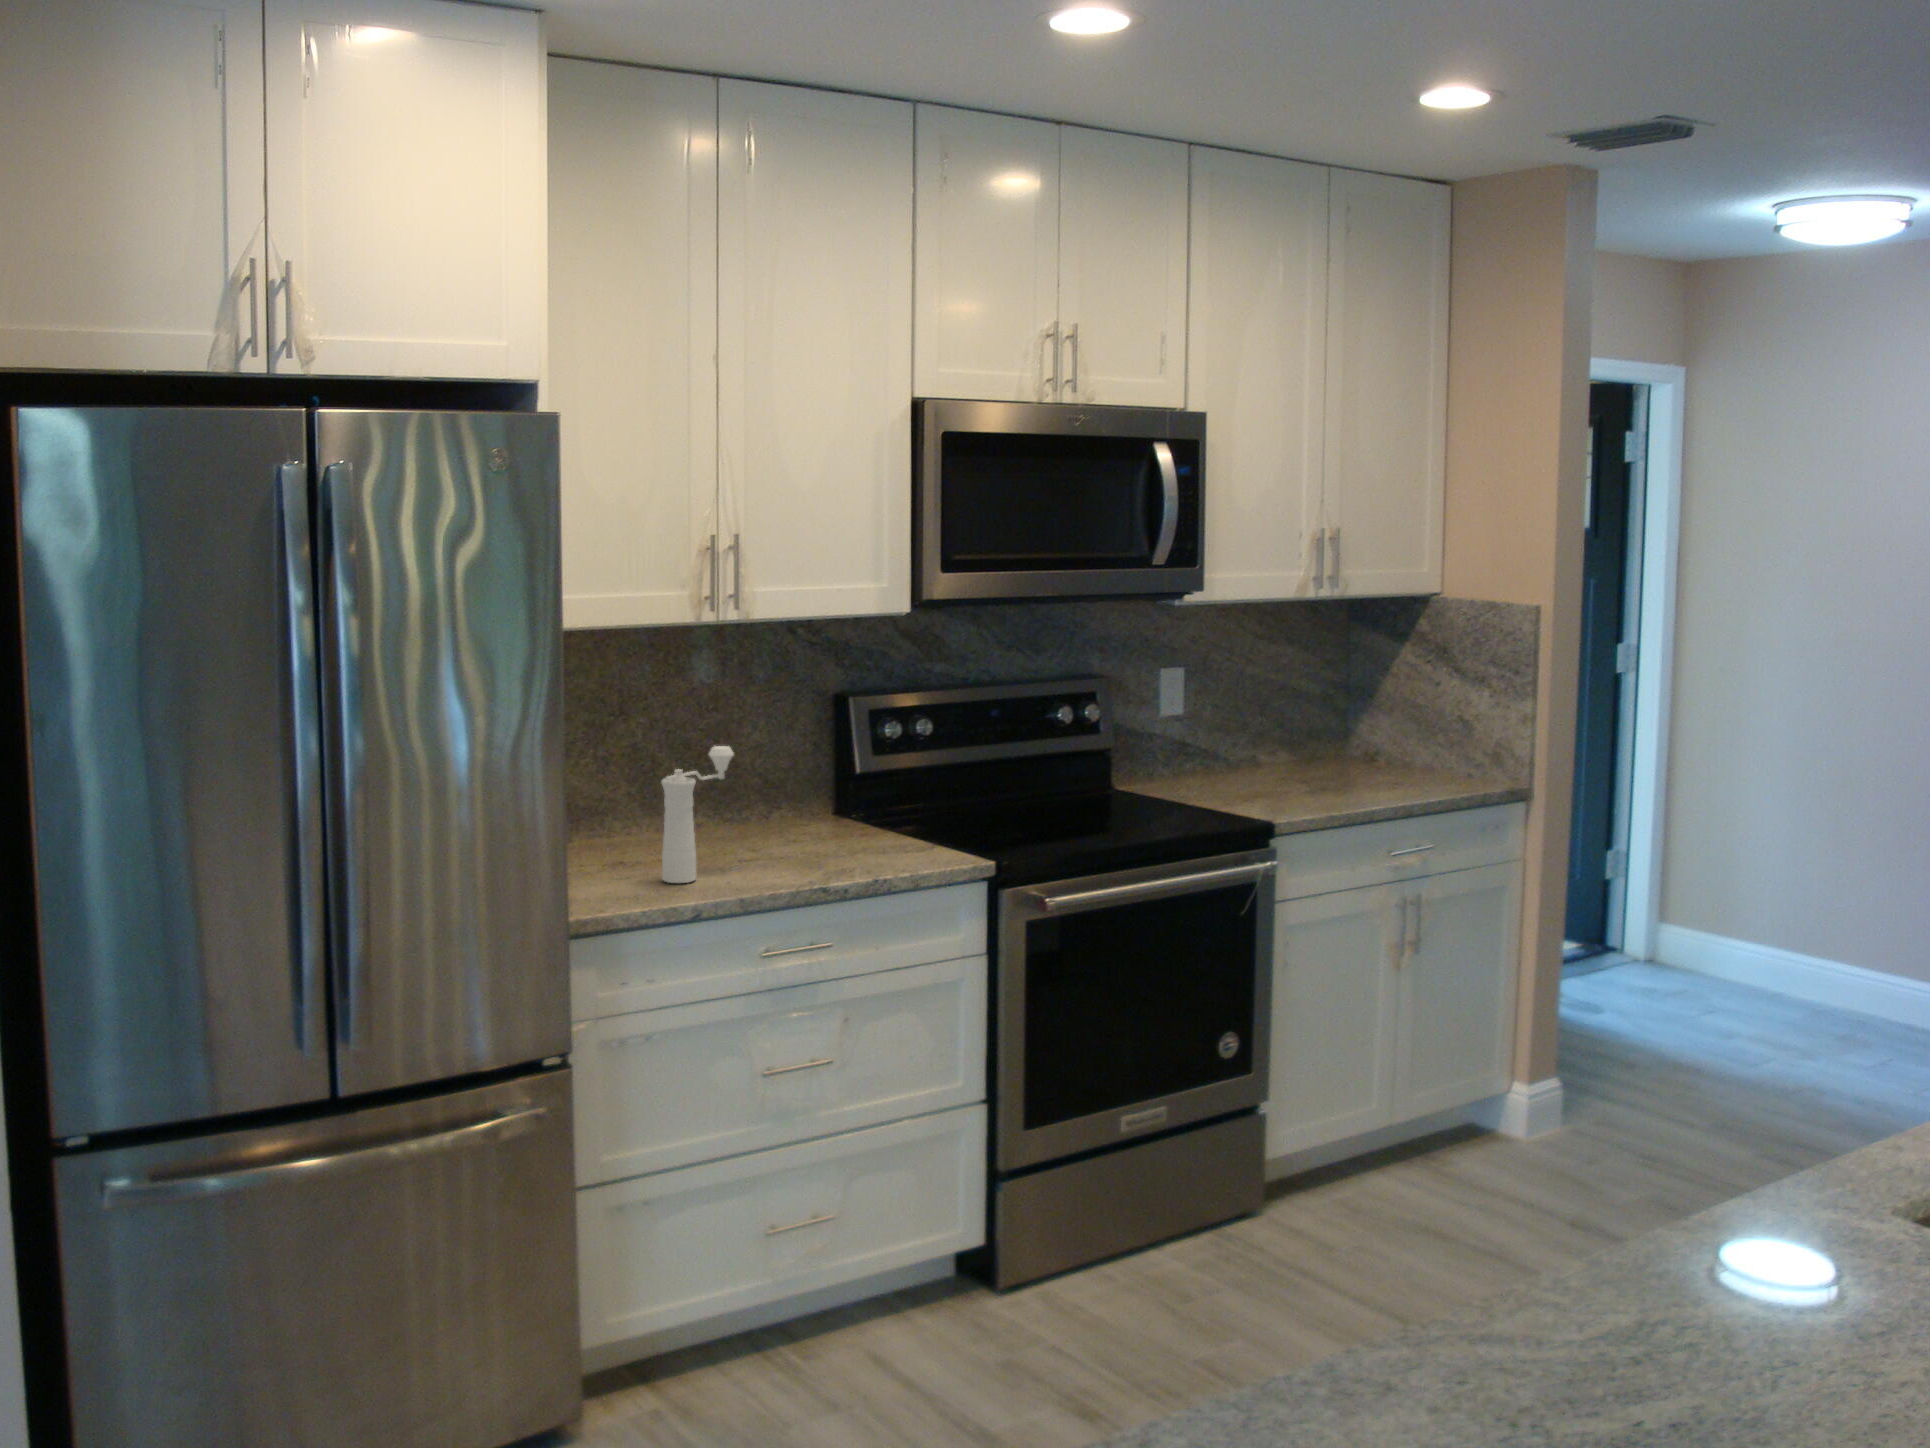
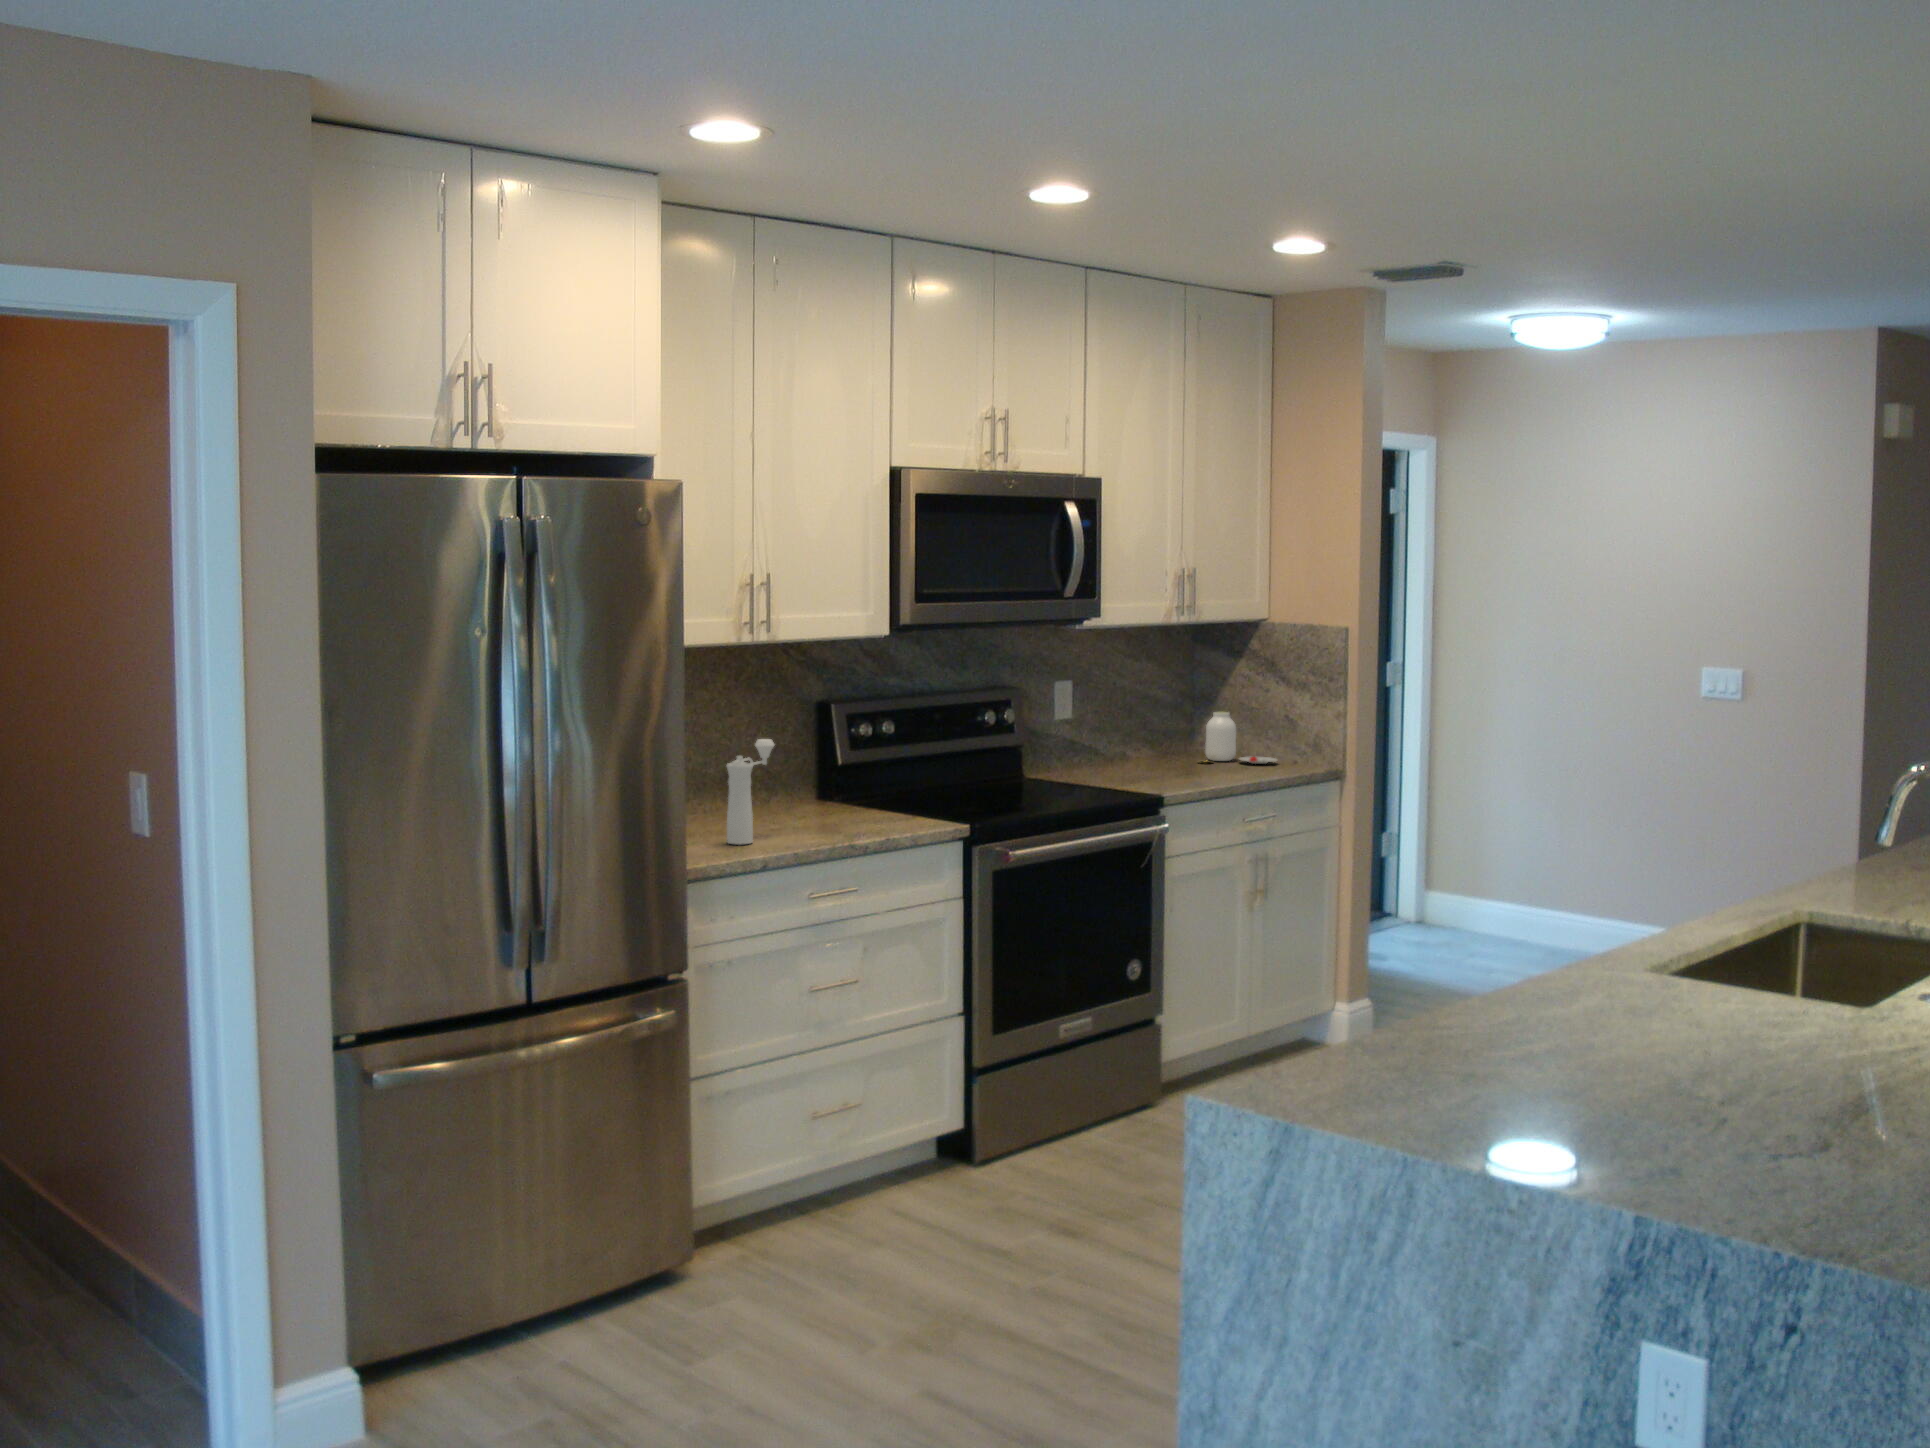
jar: none [1340,709,1446,777] -> present [1200,712,1277,764]

